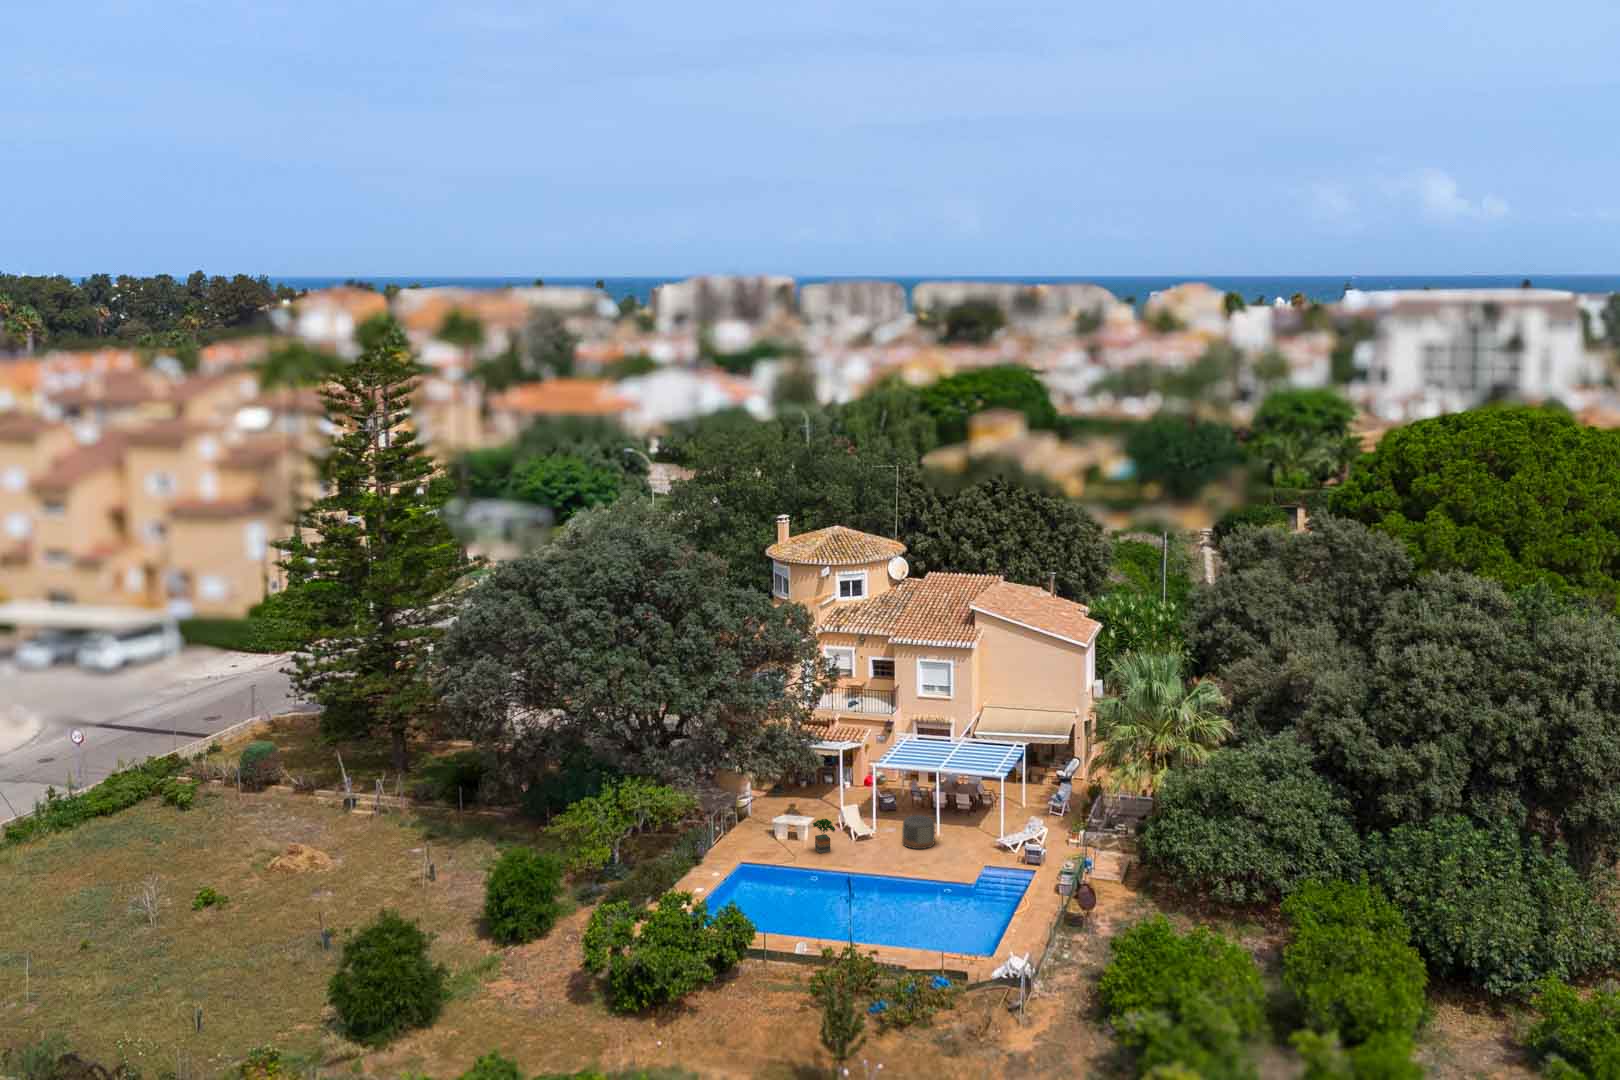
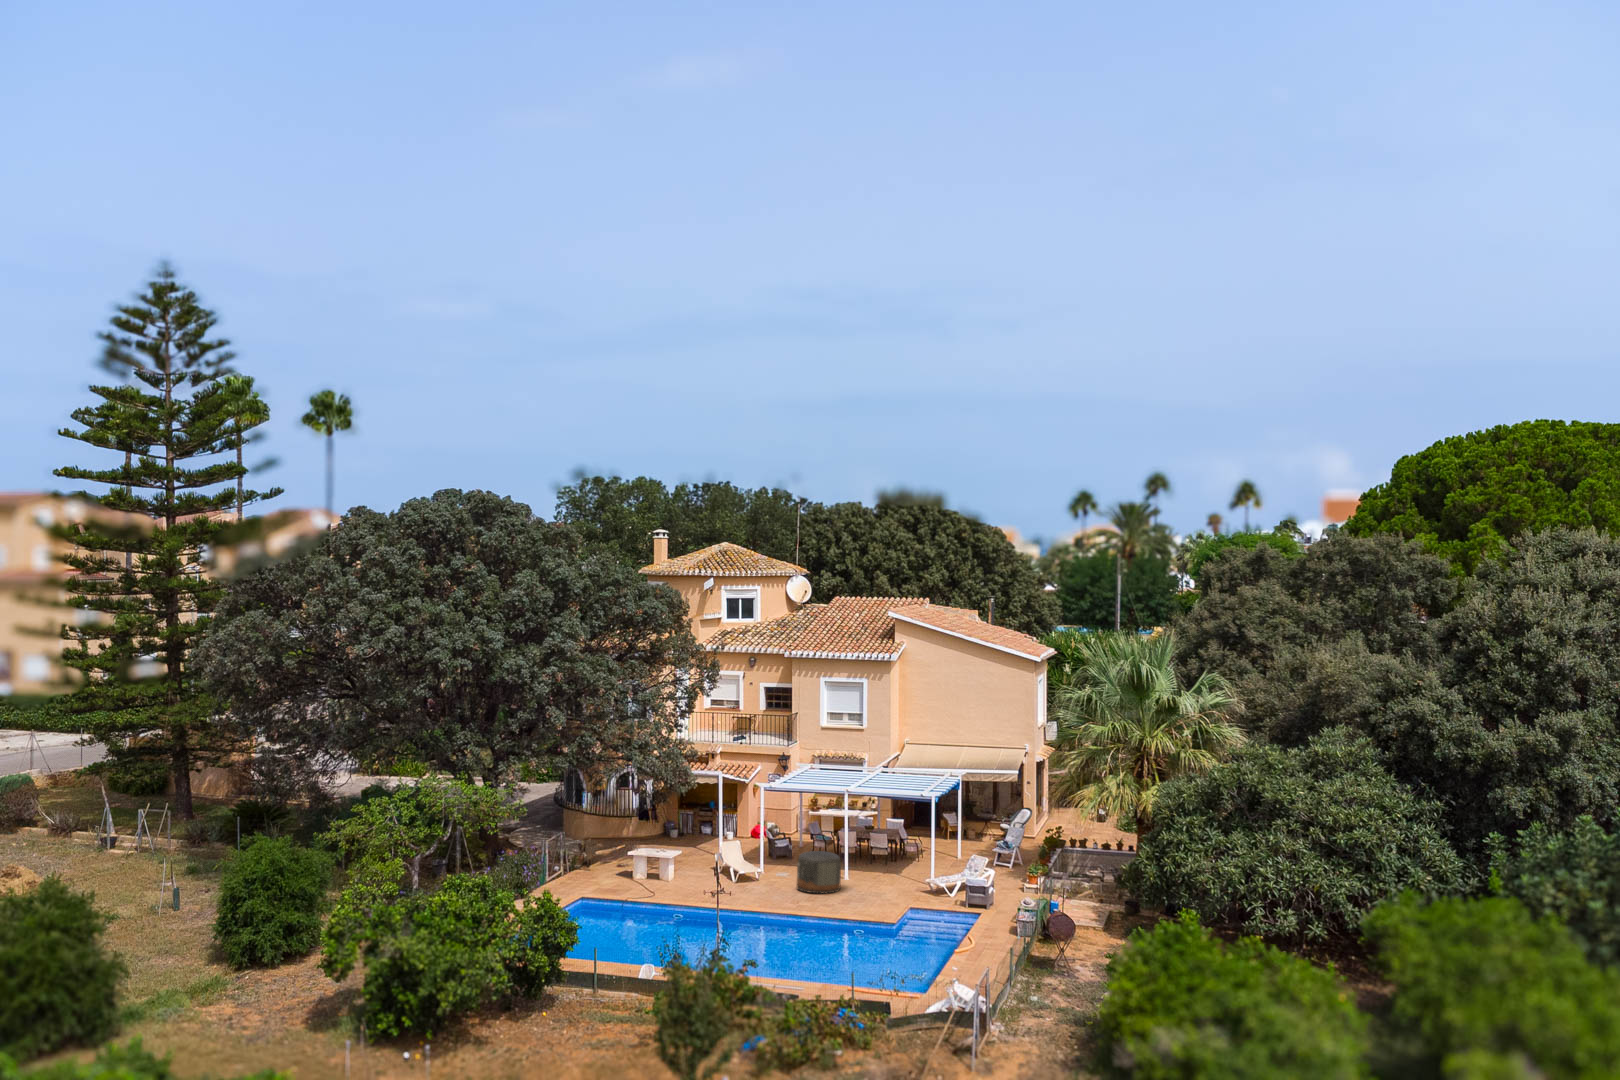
potted tree: present [813,819,835,853] -> none [673,849,705,896]

